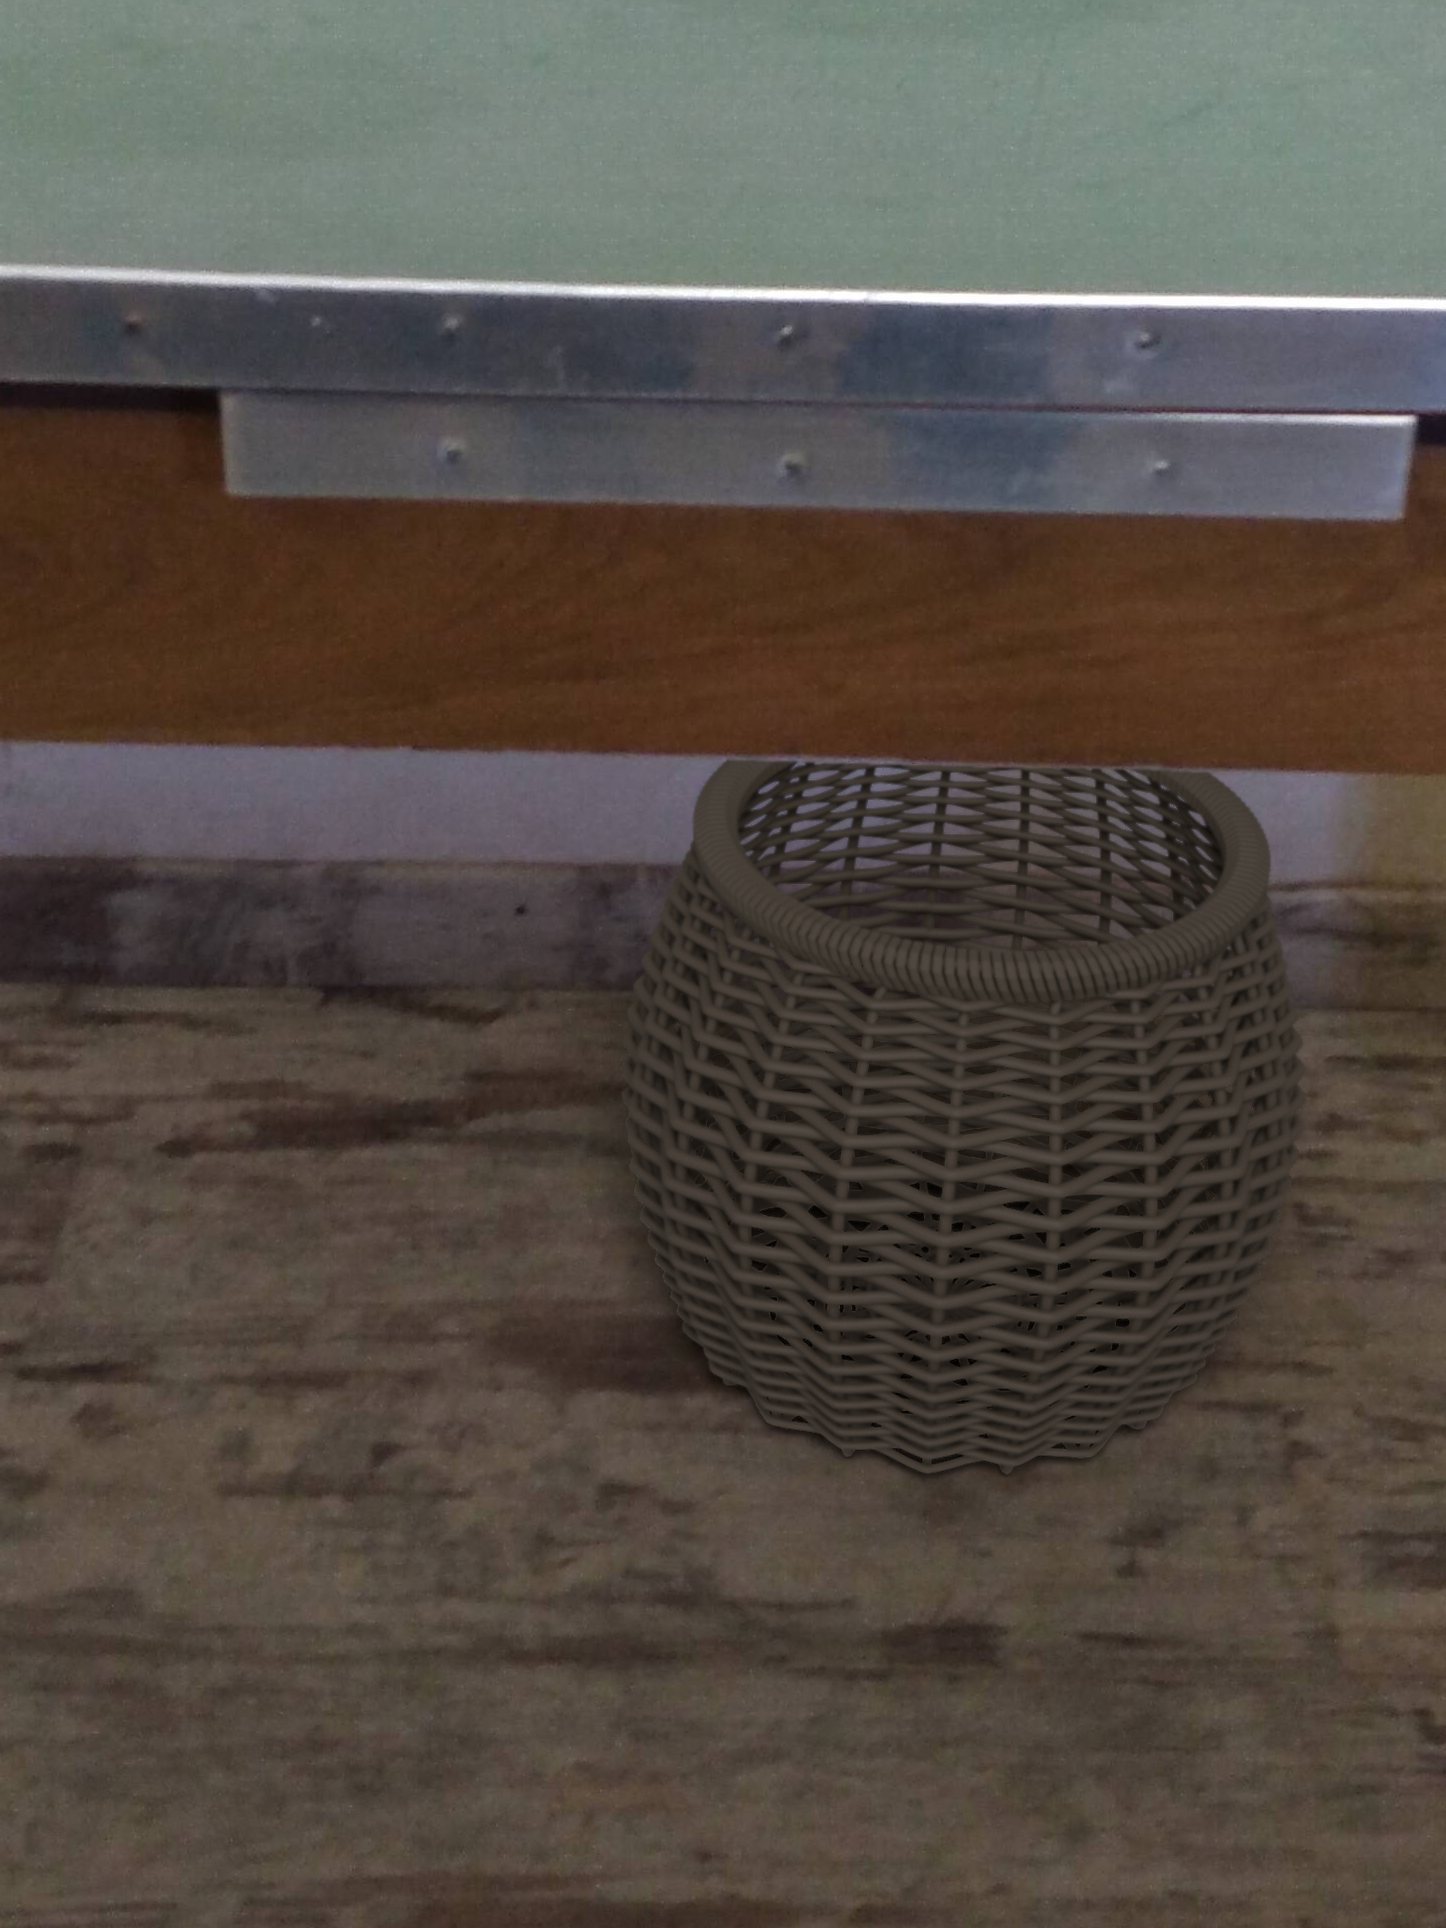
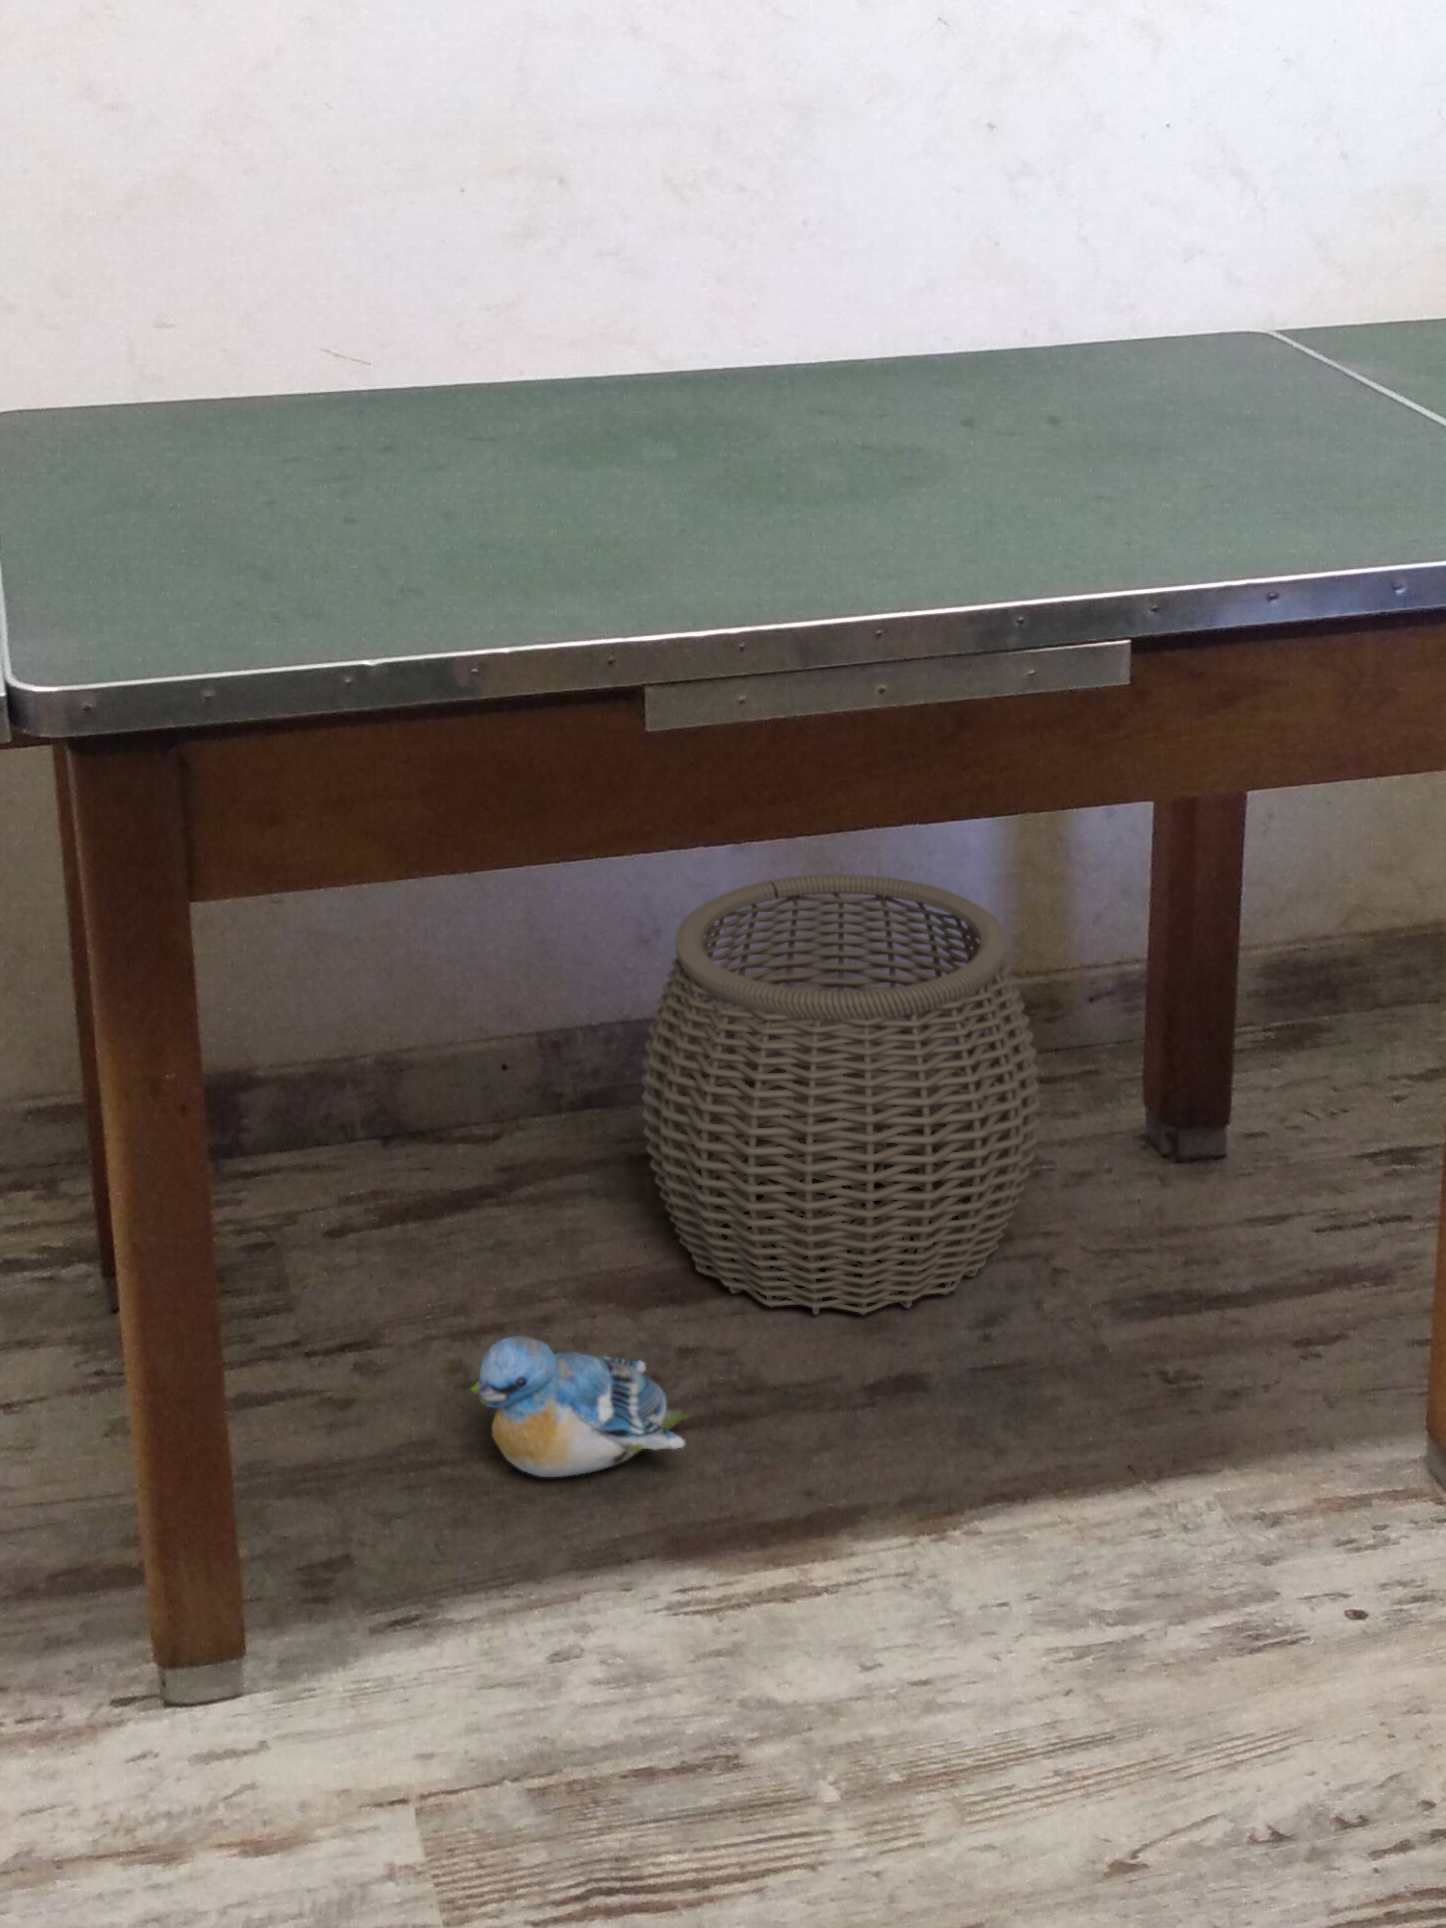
plush toy: none [138,1477,541,1724] -> present [471,1336,689,1477]

